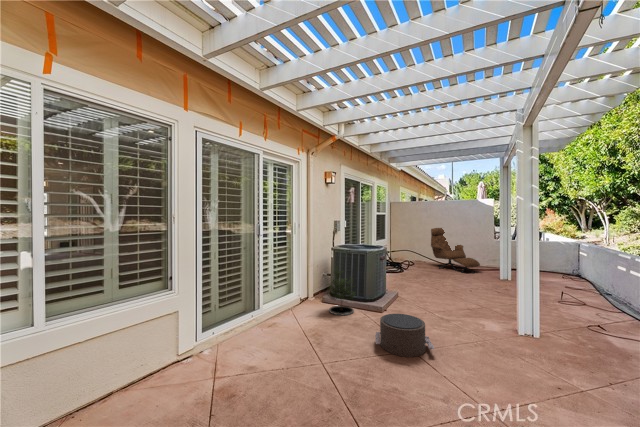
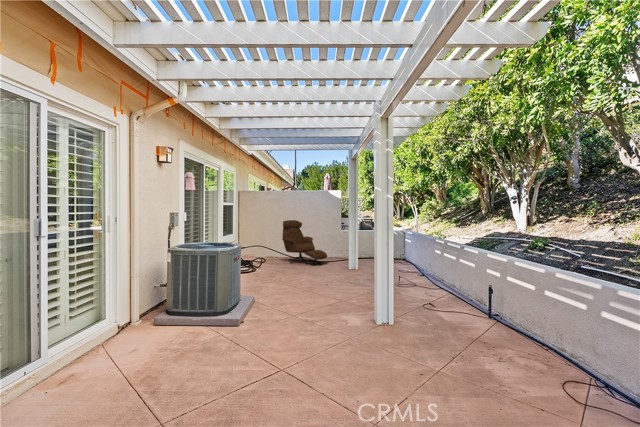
potted tree: present [329,267,354,315] -> none [162,273,205,339]
pouf: present [375,314,434,357] -> none [236,322,303,373]

